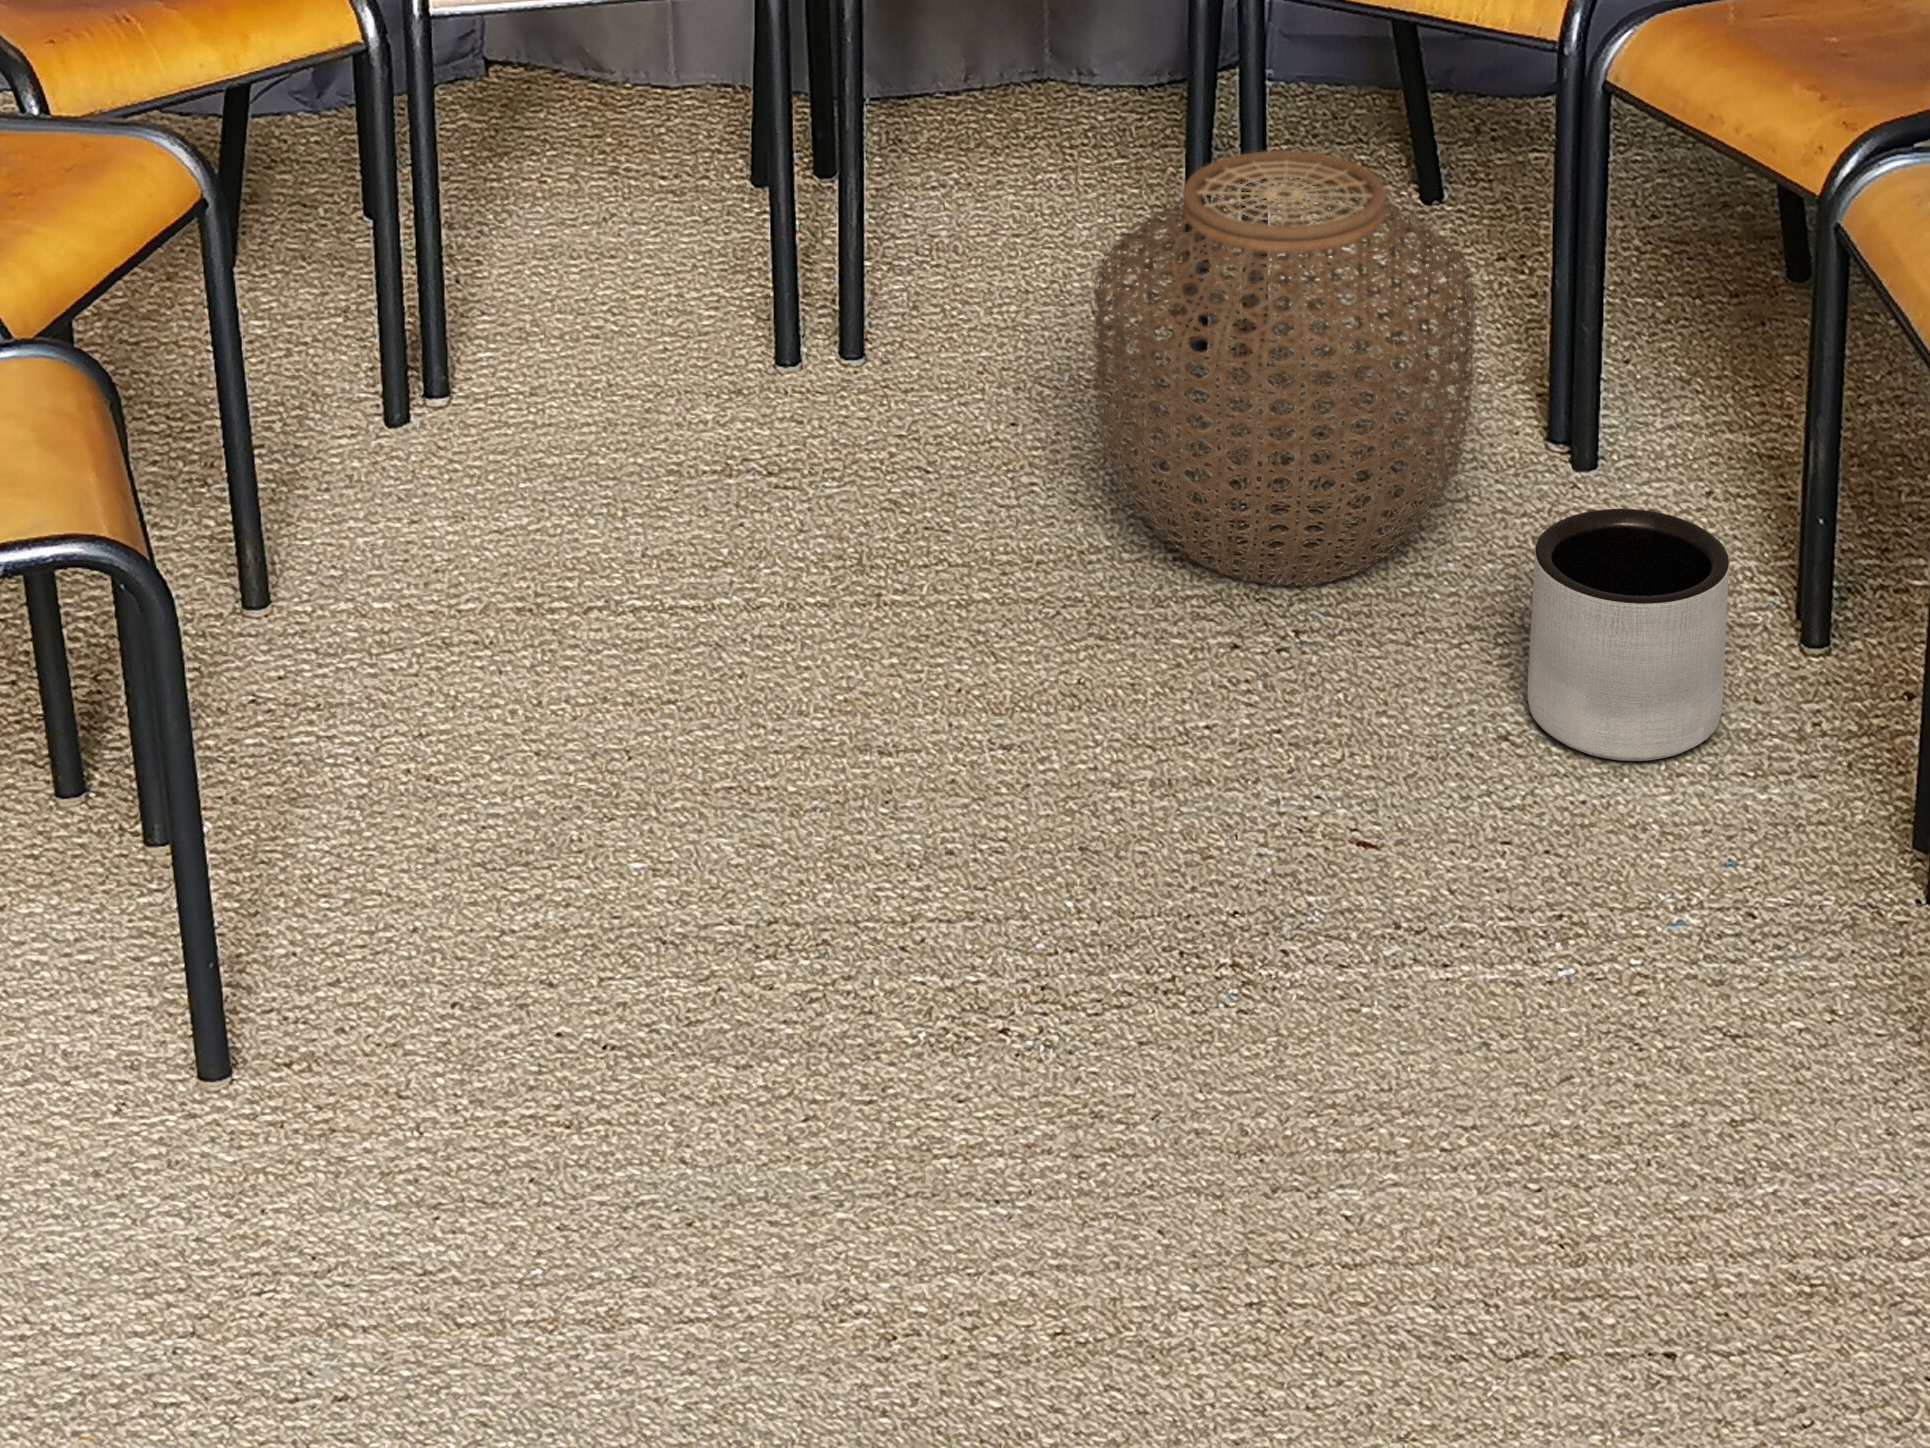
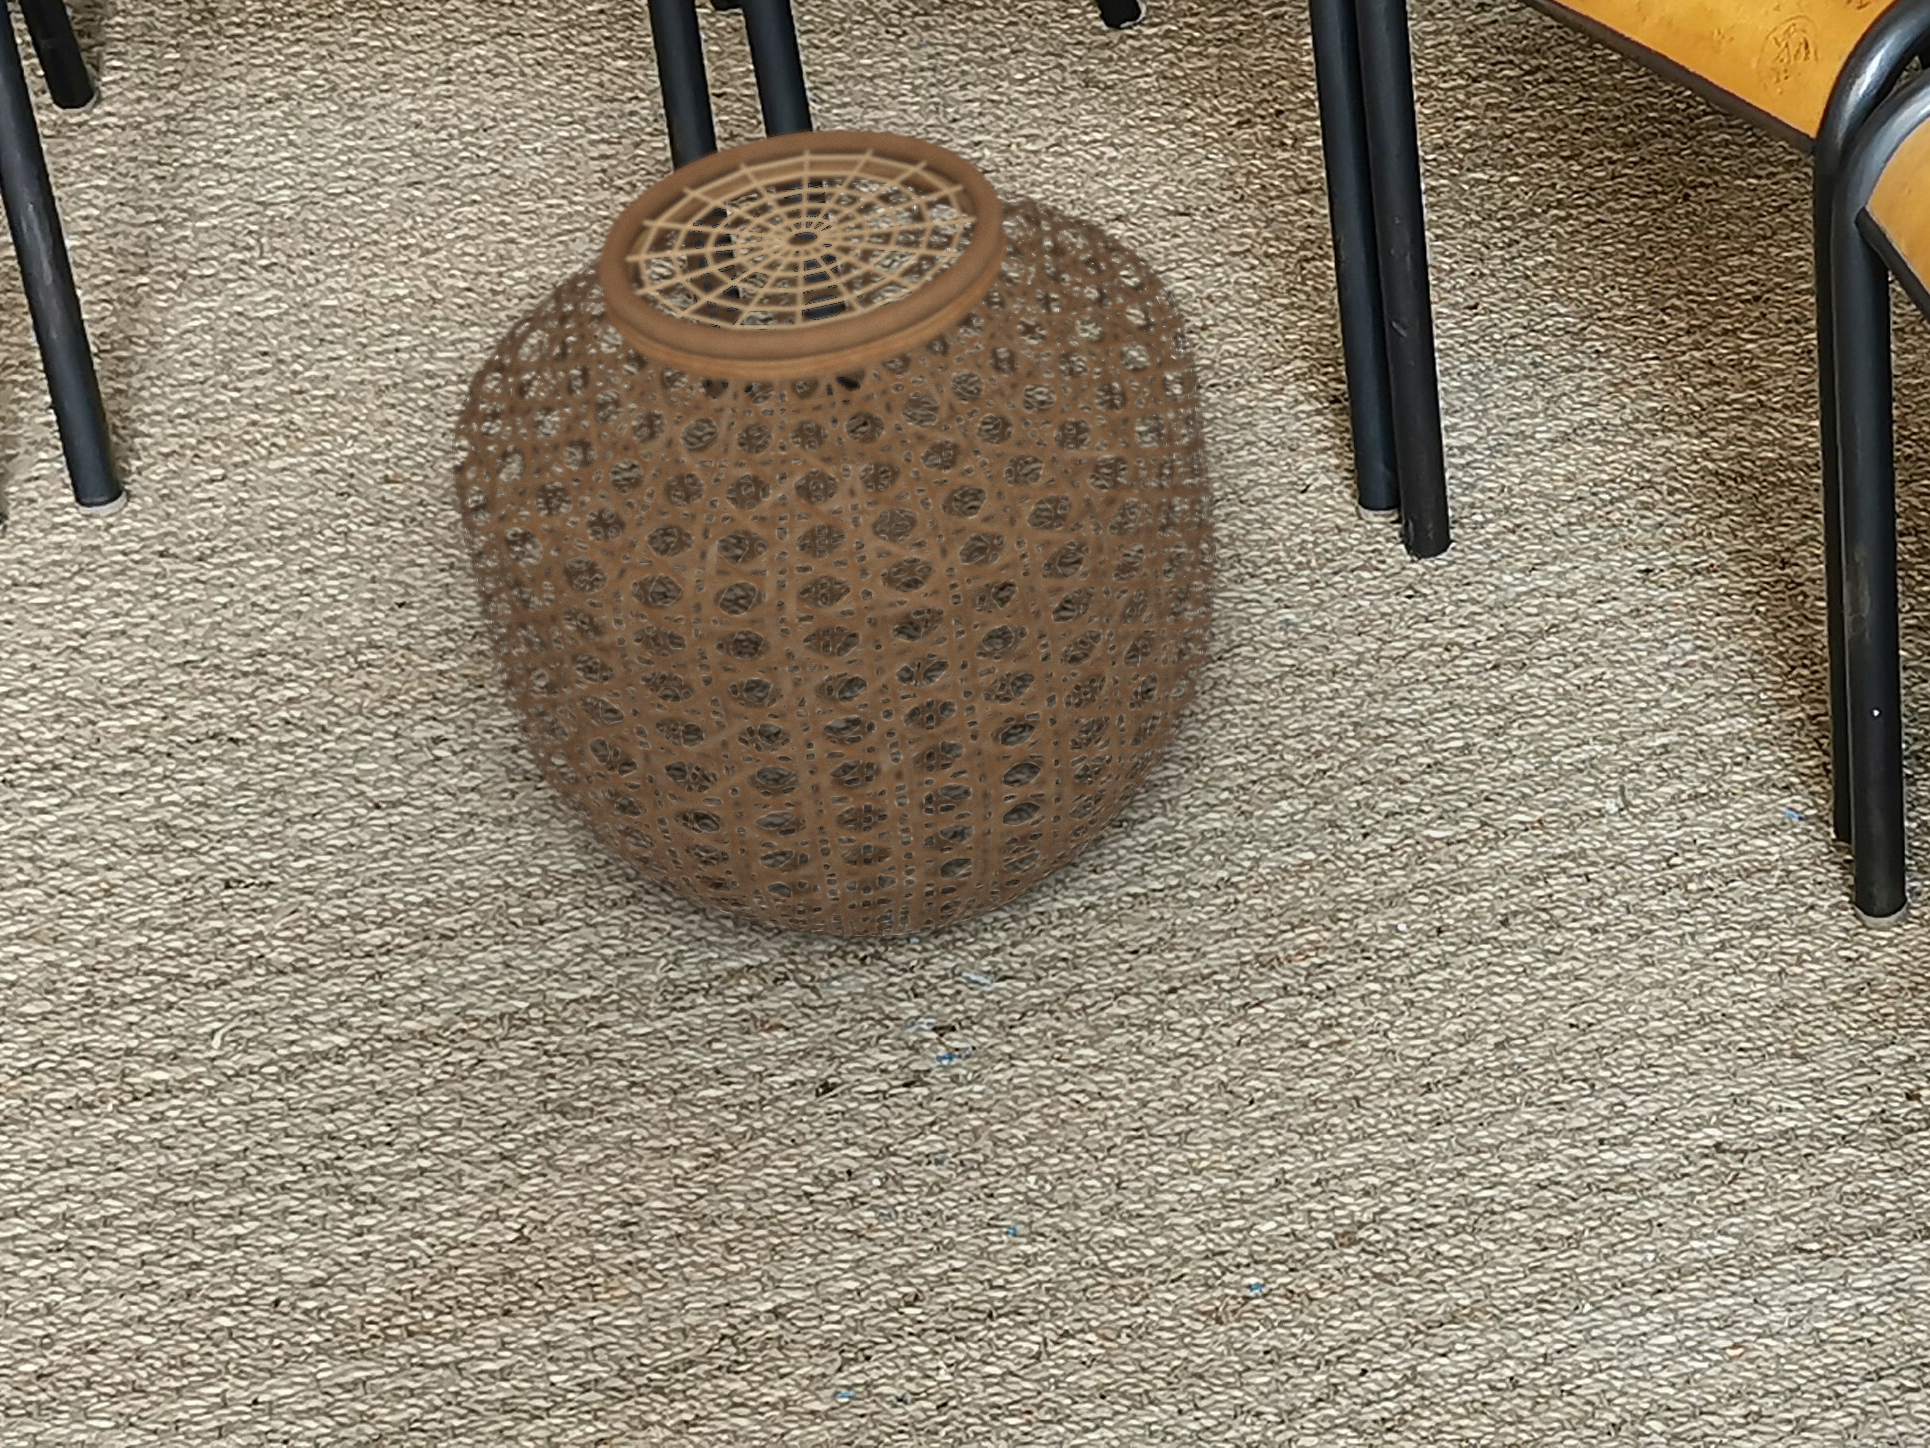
planter: present [1527,509,1730,761] -> none [1367,765,1742,1266]

